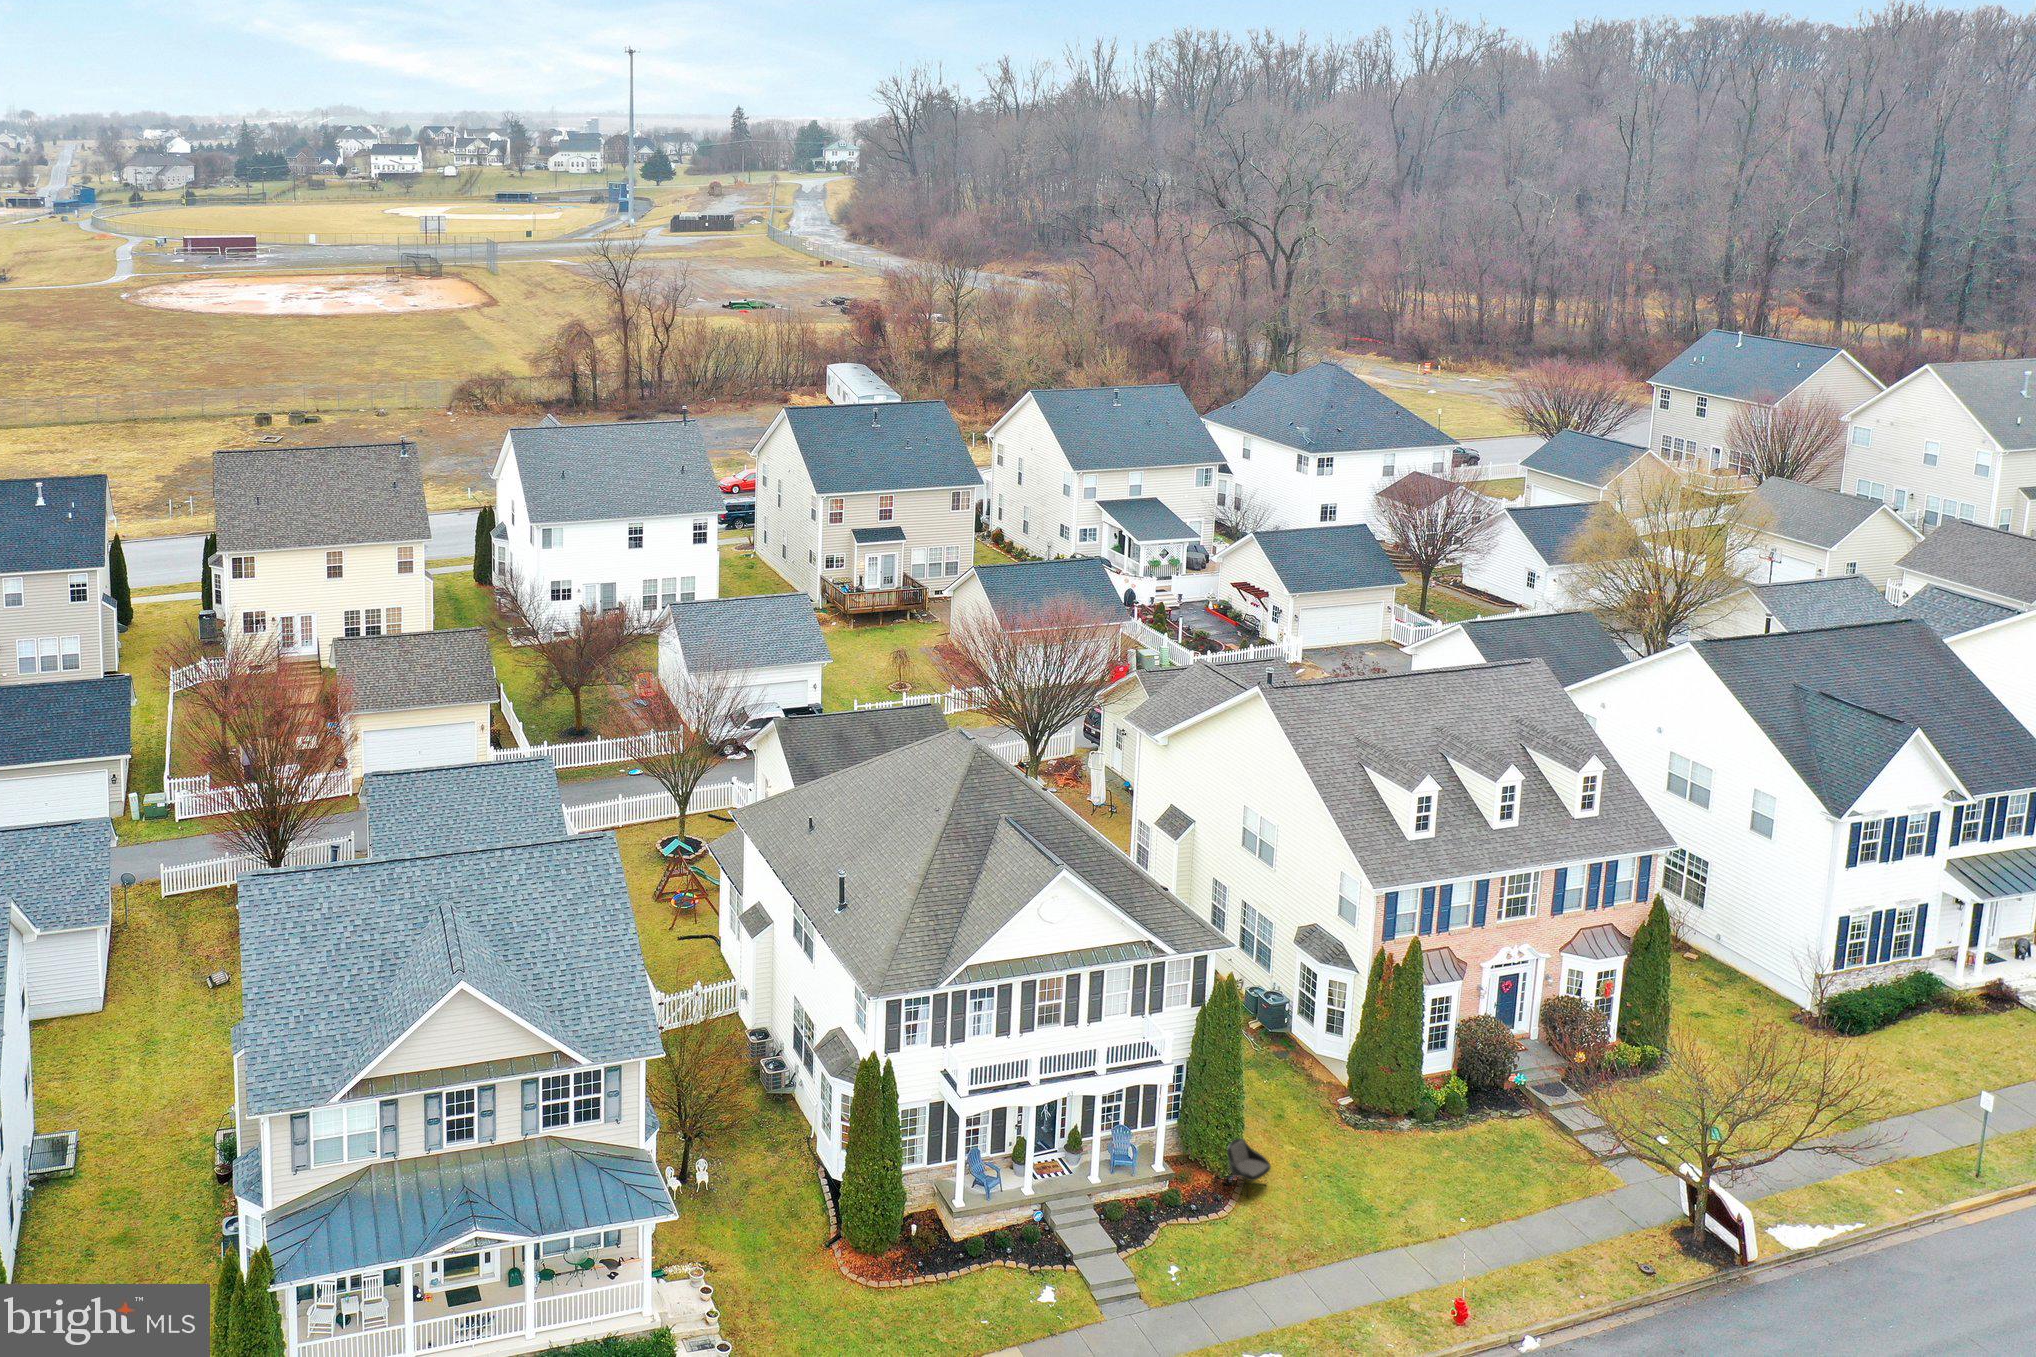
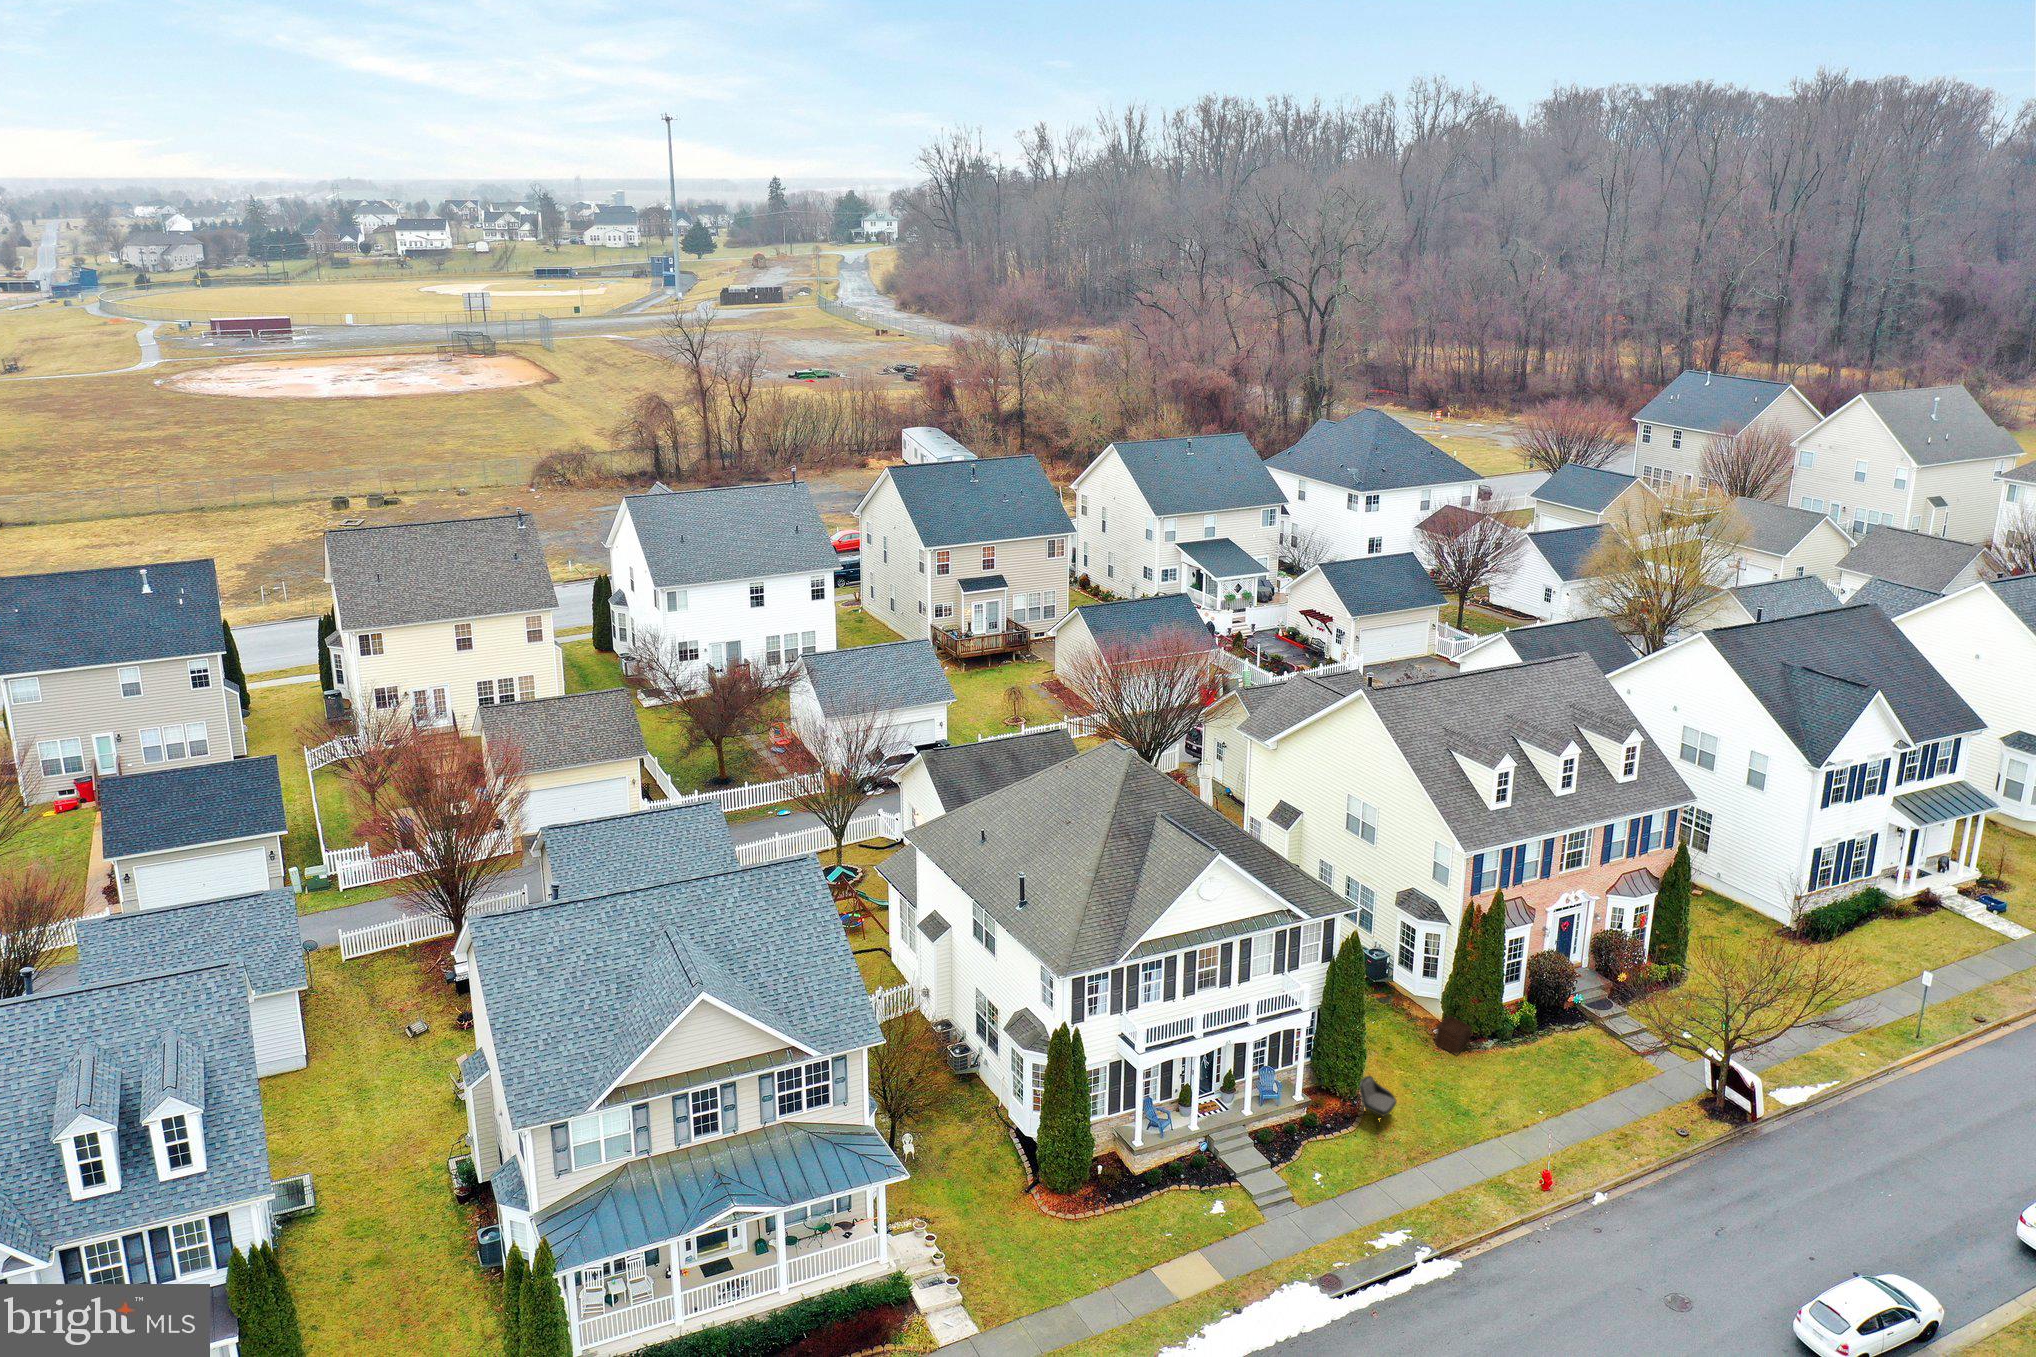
wooden crate: none [1337,1086,1380,1131] -> present [1435,1016,1472,1055]

